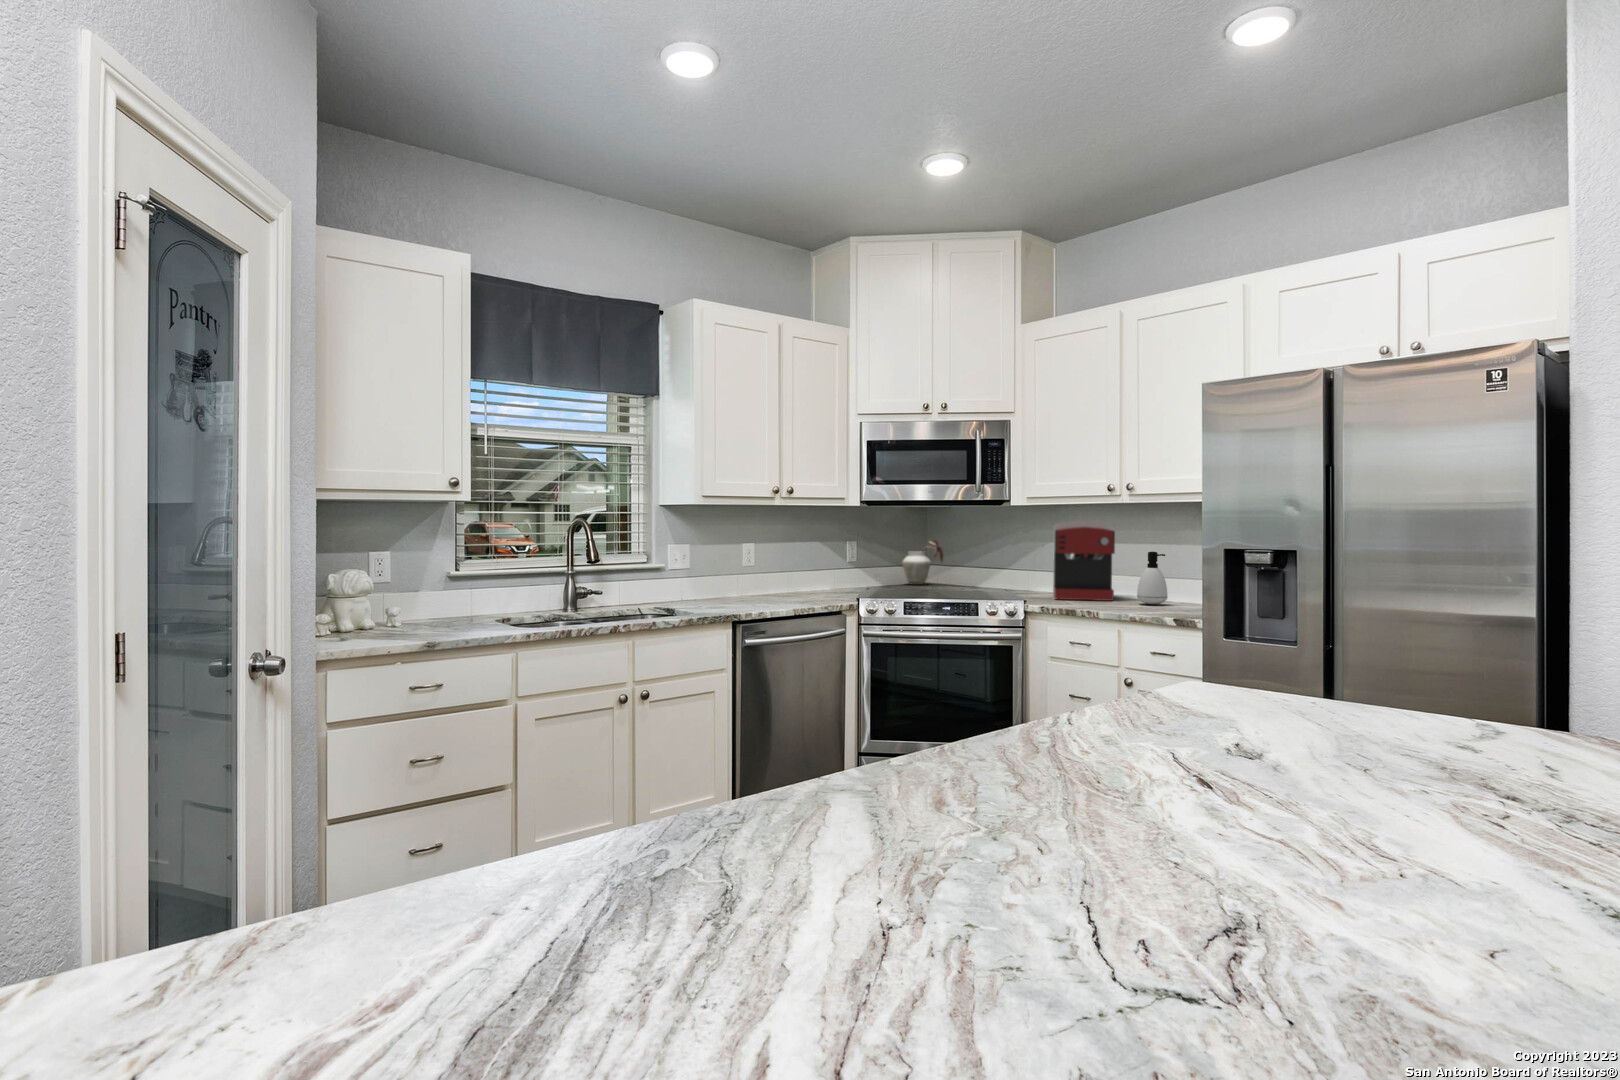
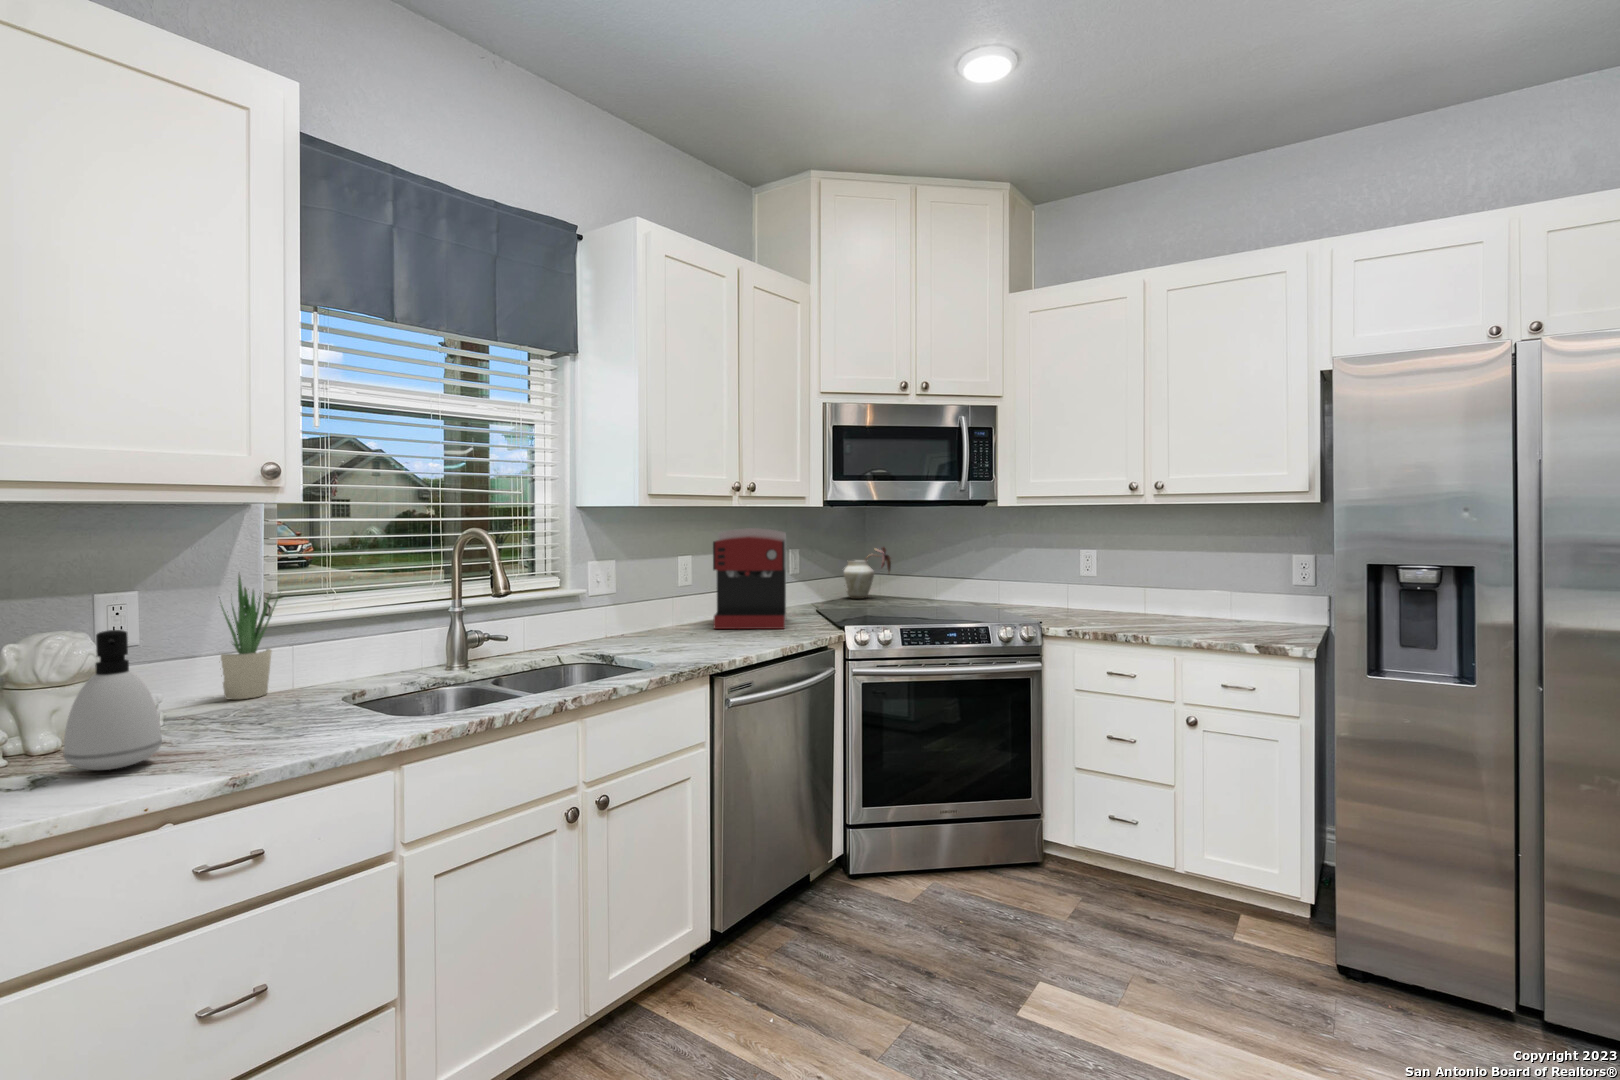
coffee maker: present [1053,521,1115,601] -> present [713,528,786,629]
potted plant: none [430,542,464,618] -> present [221,576,279,699]
soap dispenser: present [1137,552,1167,604] -> present [64,630,162,770]

